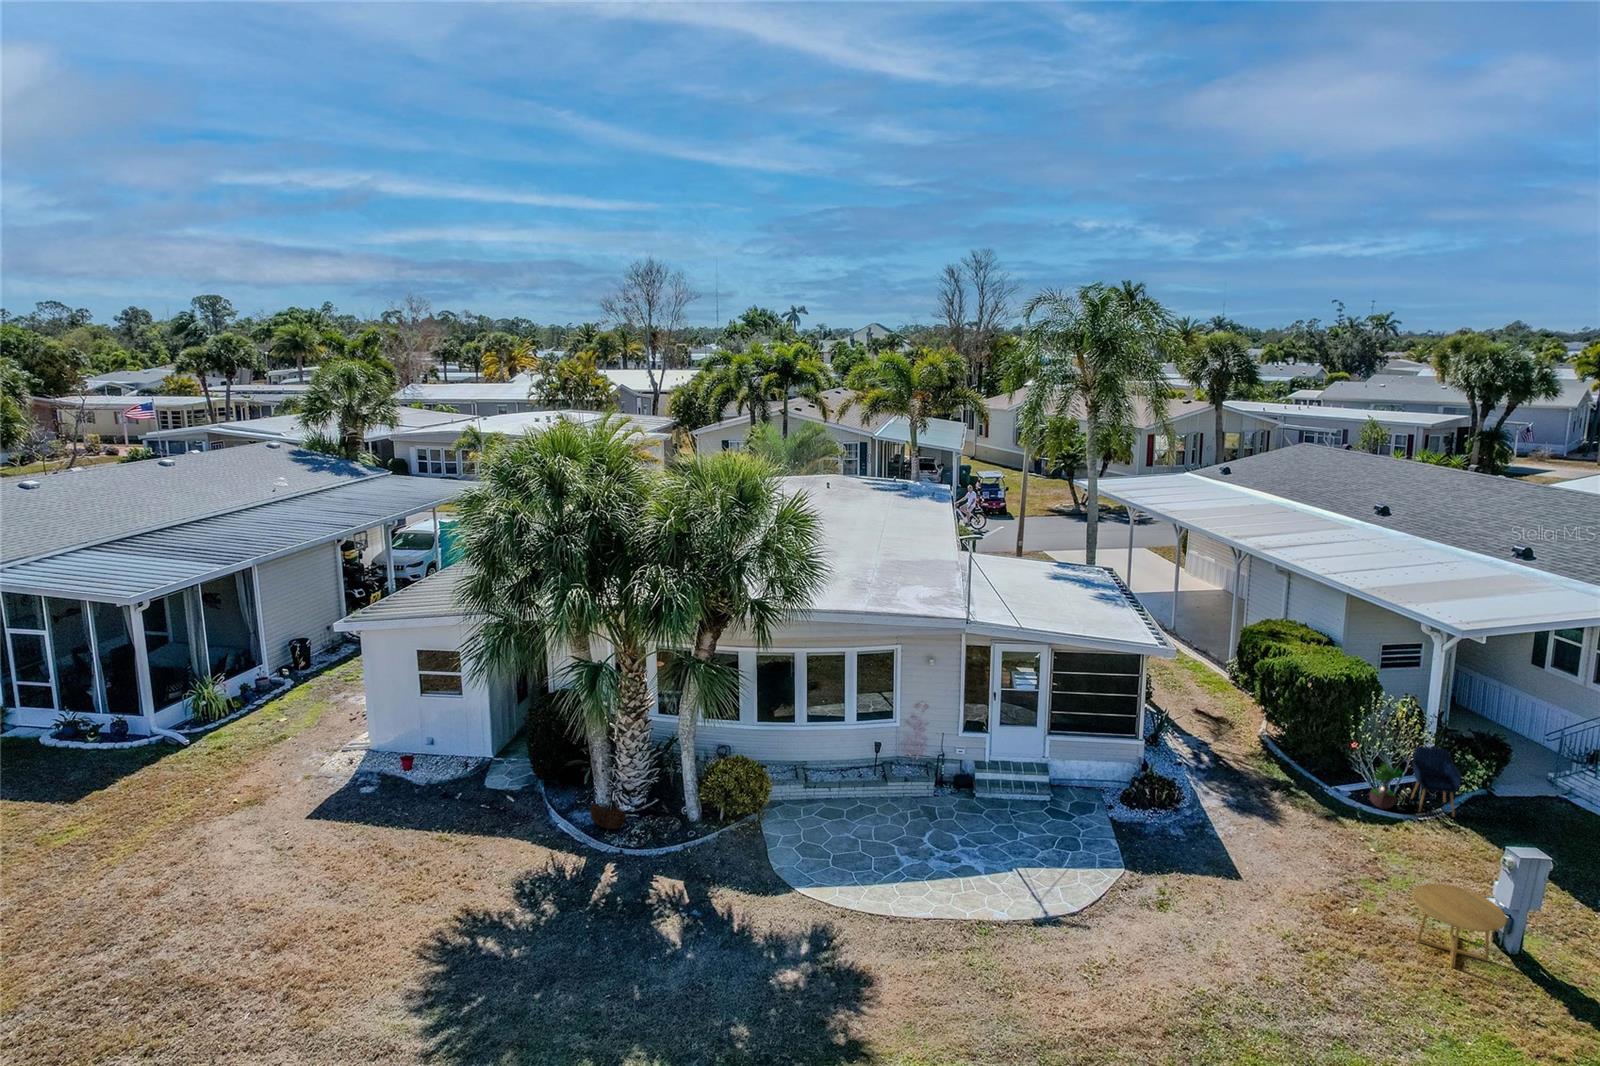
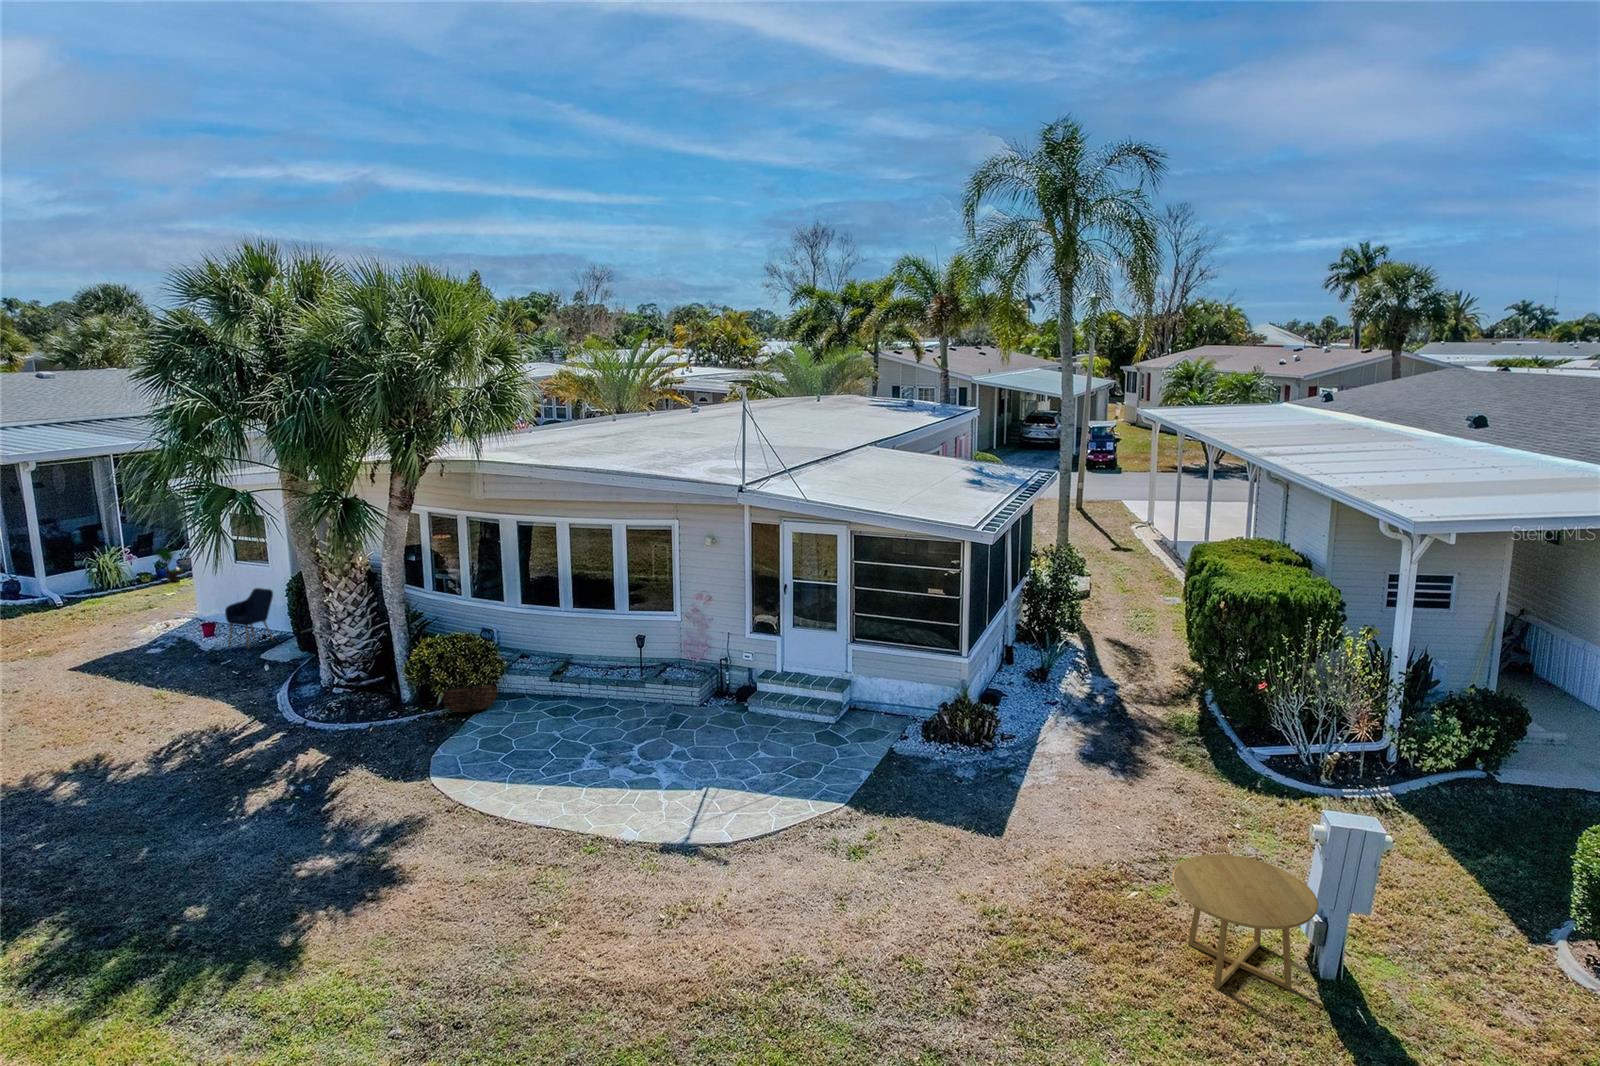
chair: present [1411,746,1462,816] -> present [225,588,274,648]
potted tree: present [1369,765,1401,809] -> present [156,548,184,582]
basket: present [590,803,627,829] -> present [442,684,497,713]

